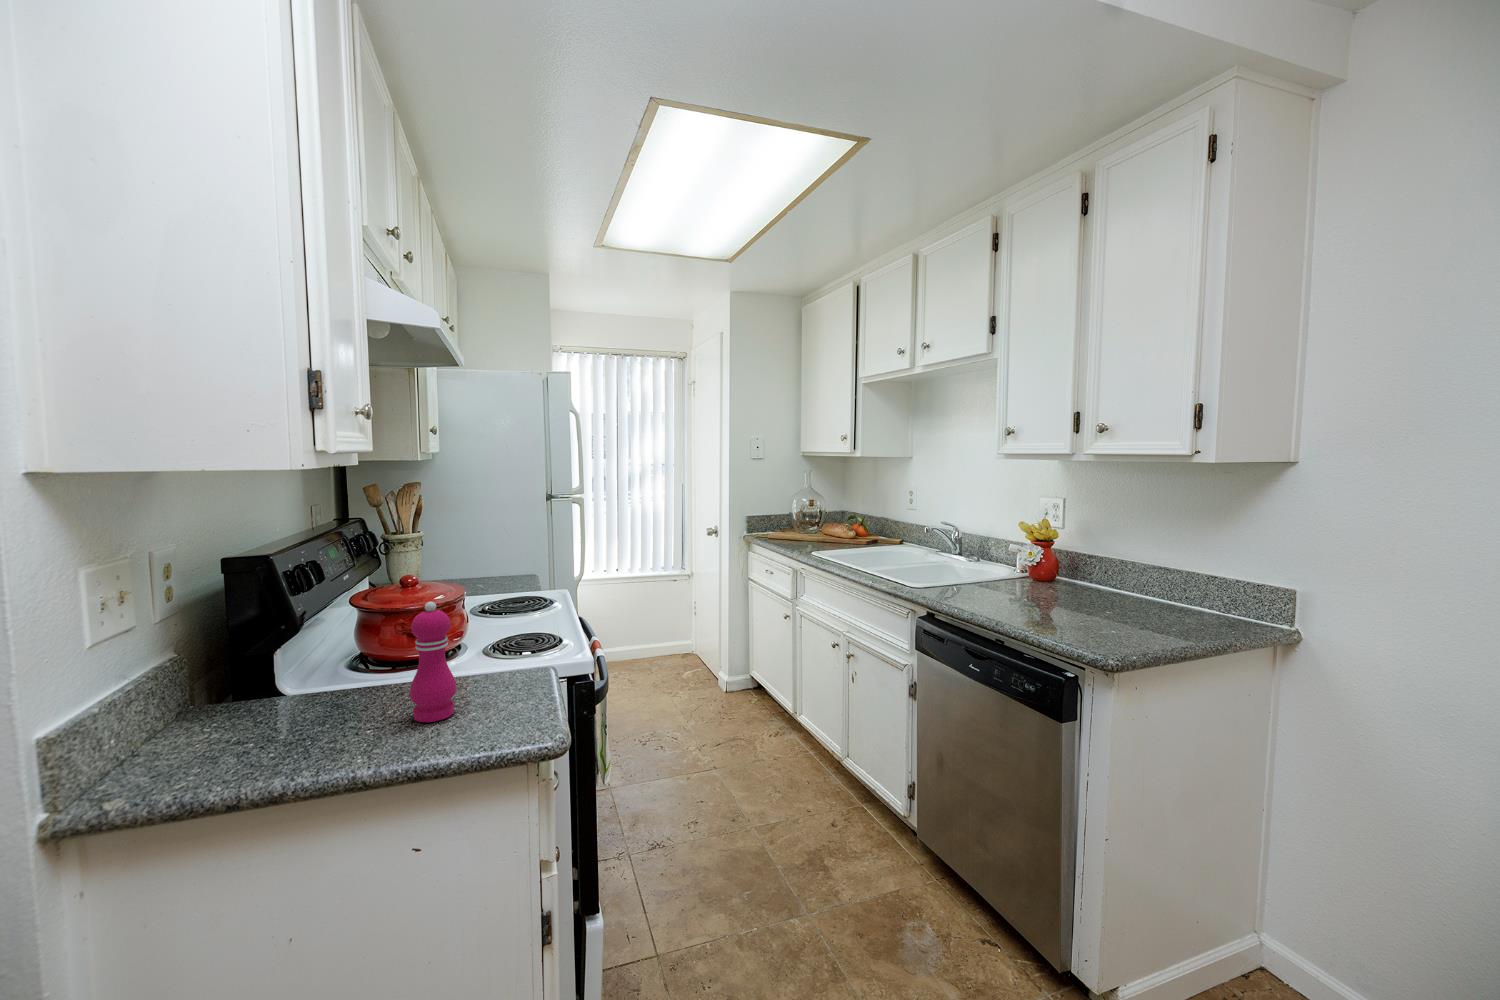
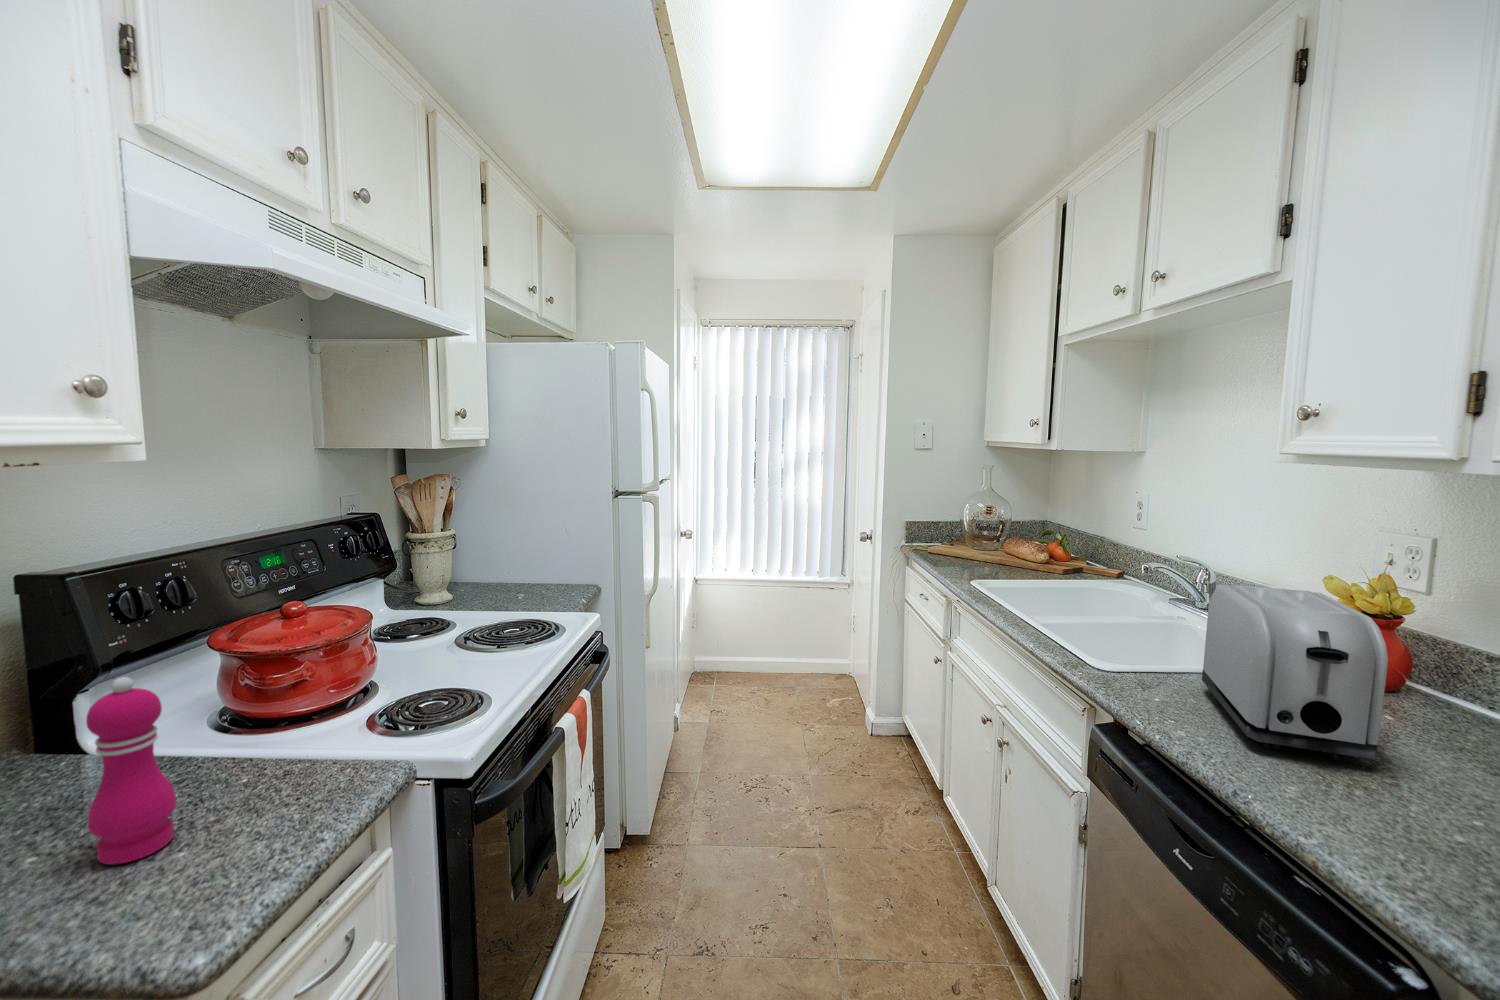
toaster: none [969,527,1051,608] -> present [1202,585,1388,761]

